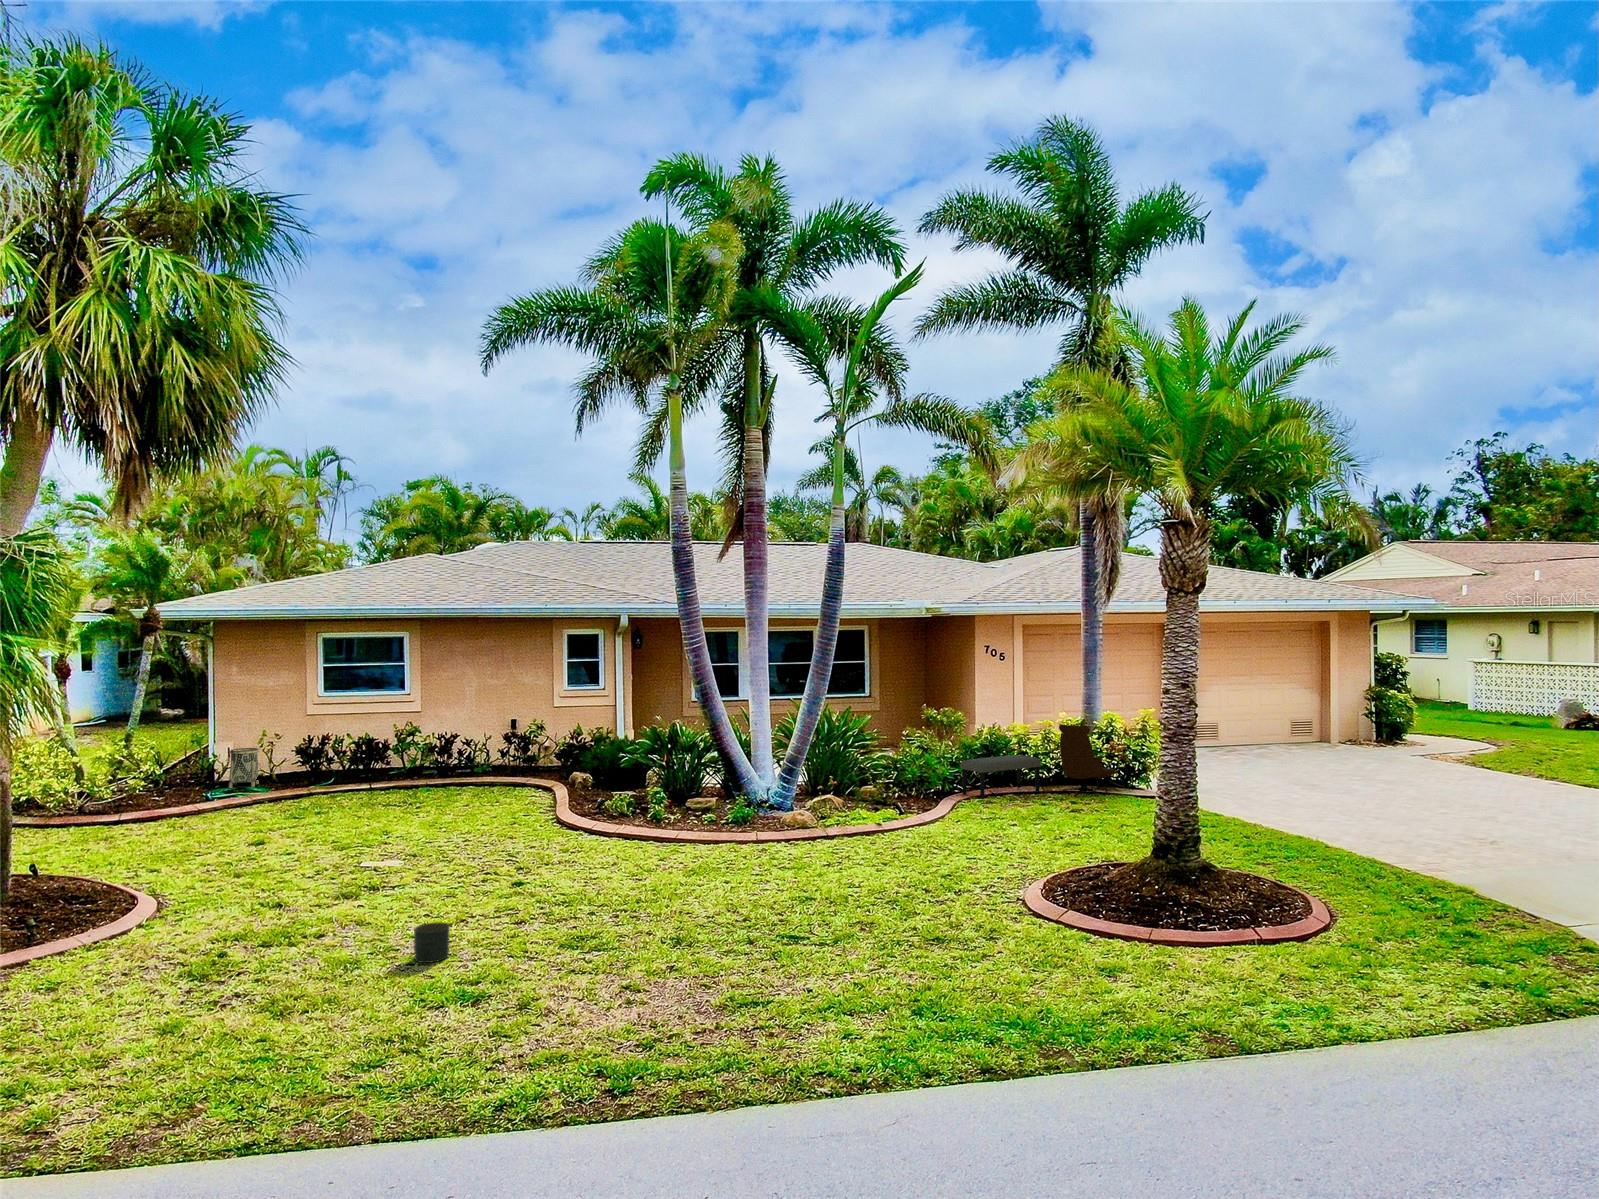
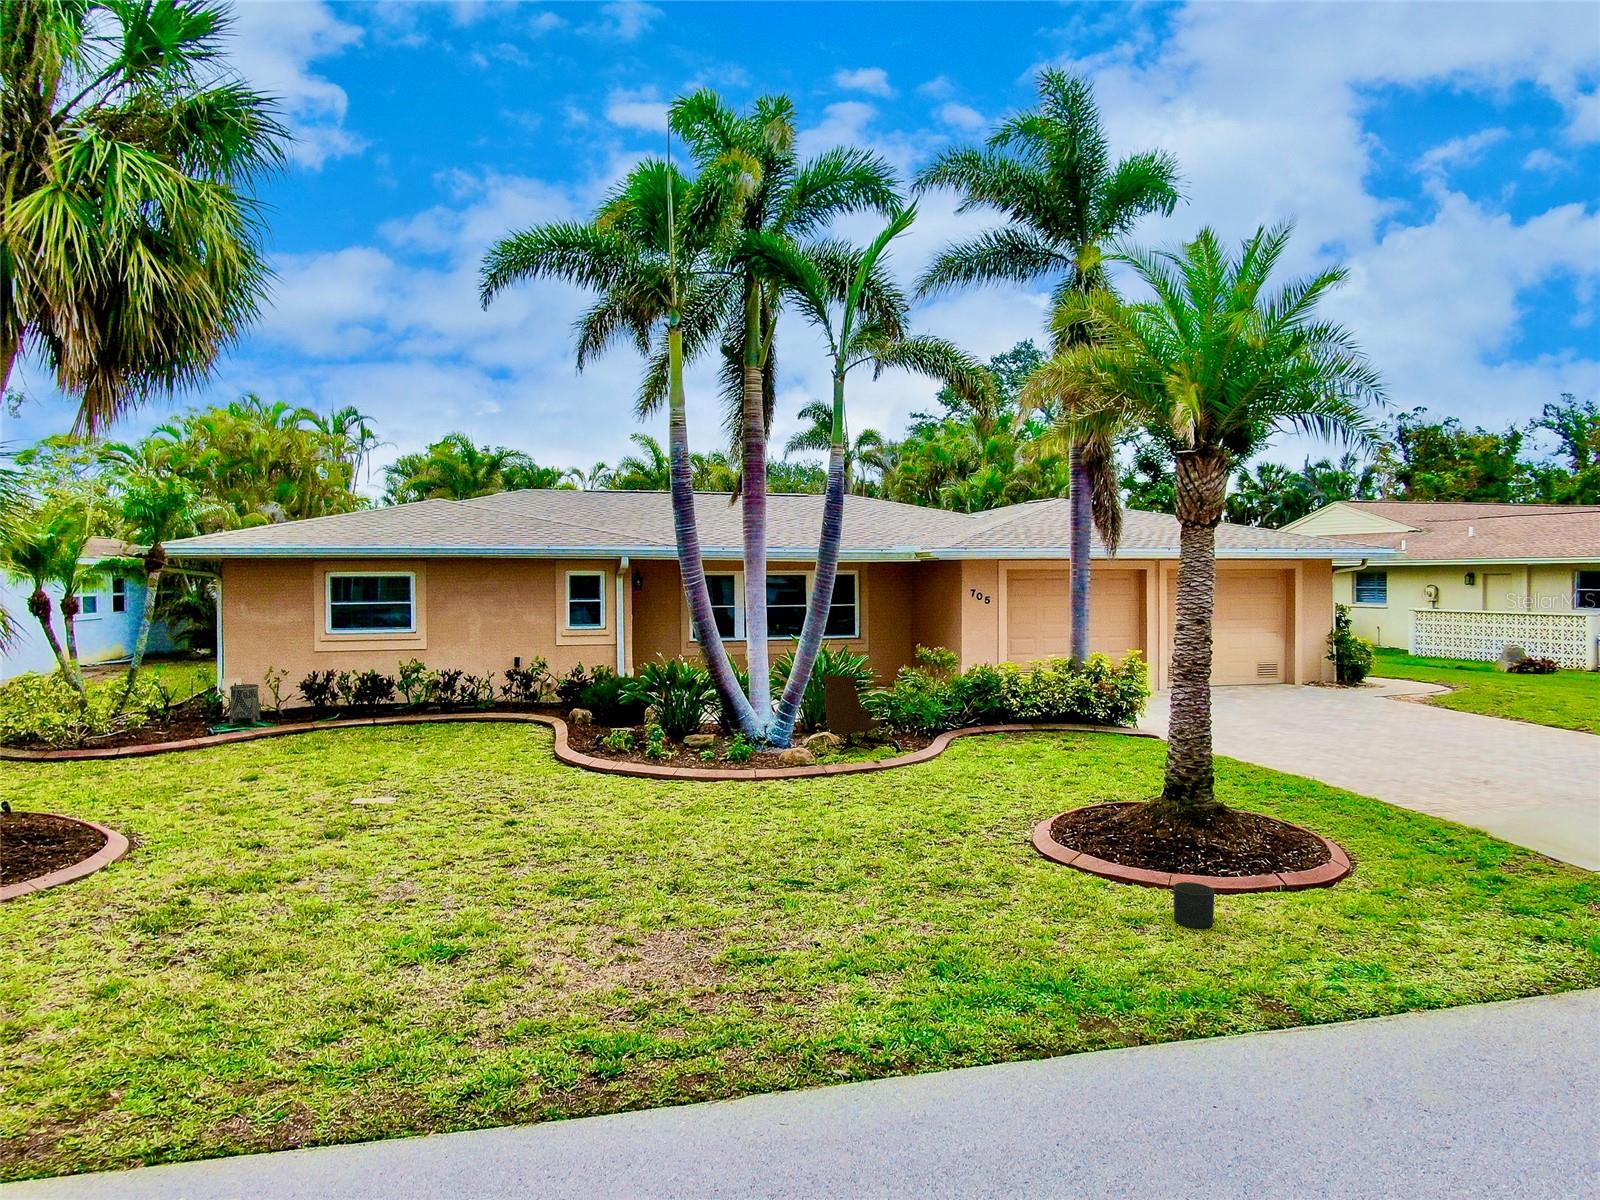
lounge chair: present [1059,724,1116,797] -> present [823,674,882,754]
bench: present [961,755,1041,799] -> none [955,694,1033,736]
planter: present [414,922,450,963] -> present [1174,882,1214,929]

